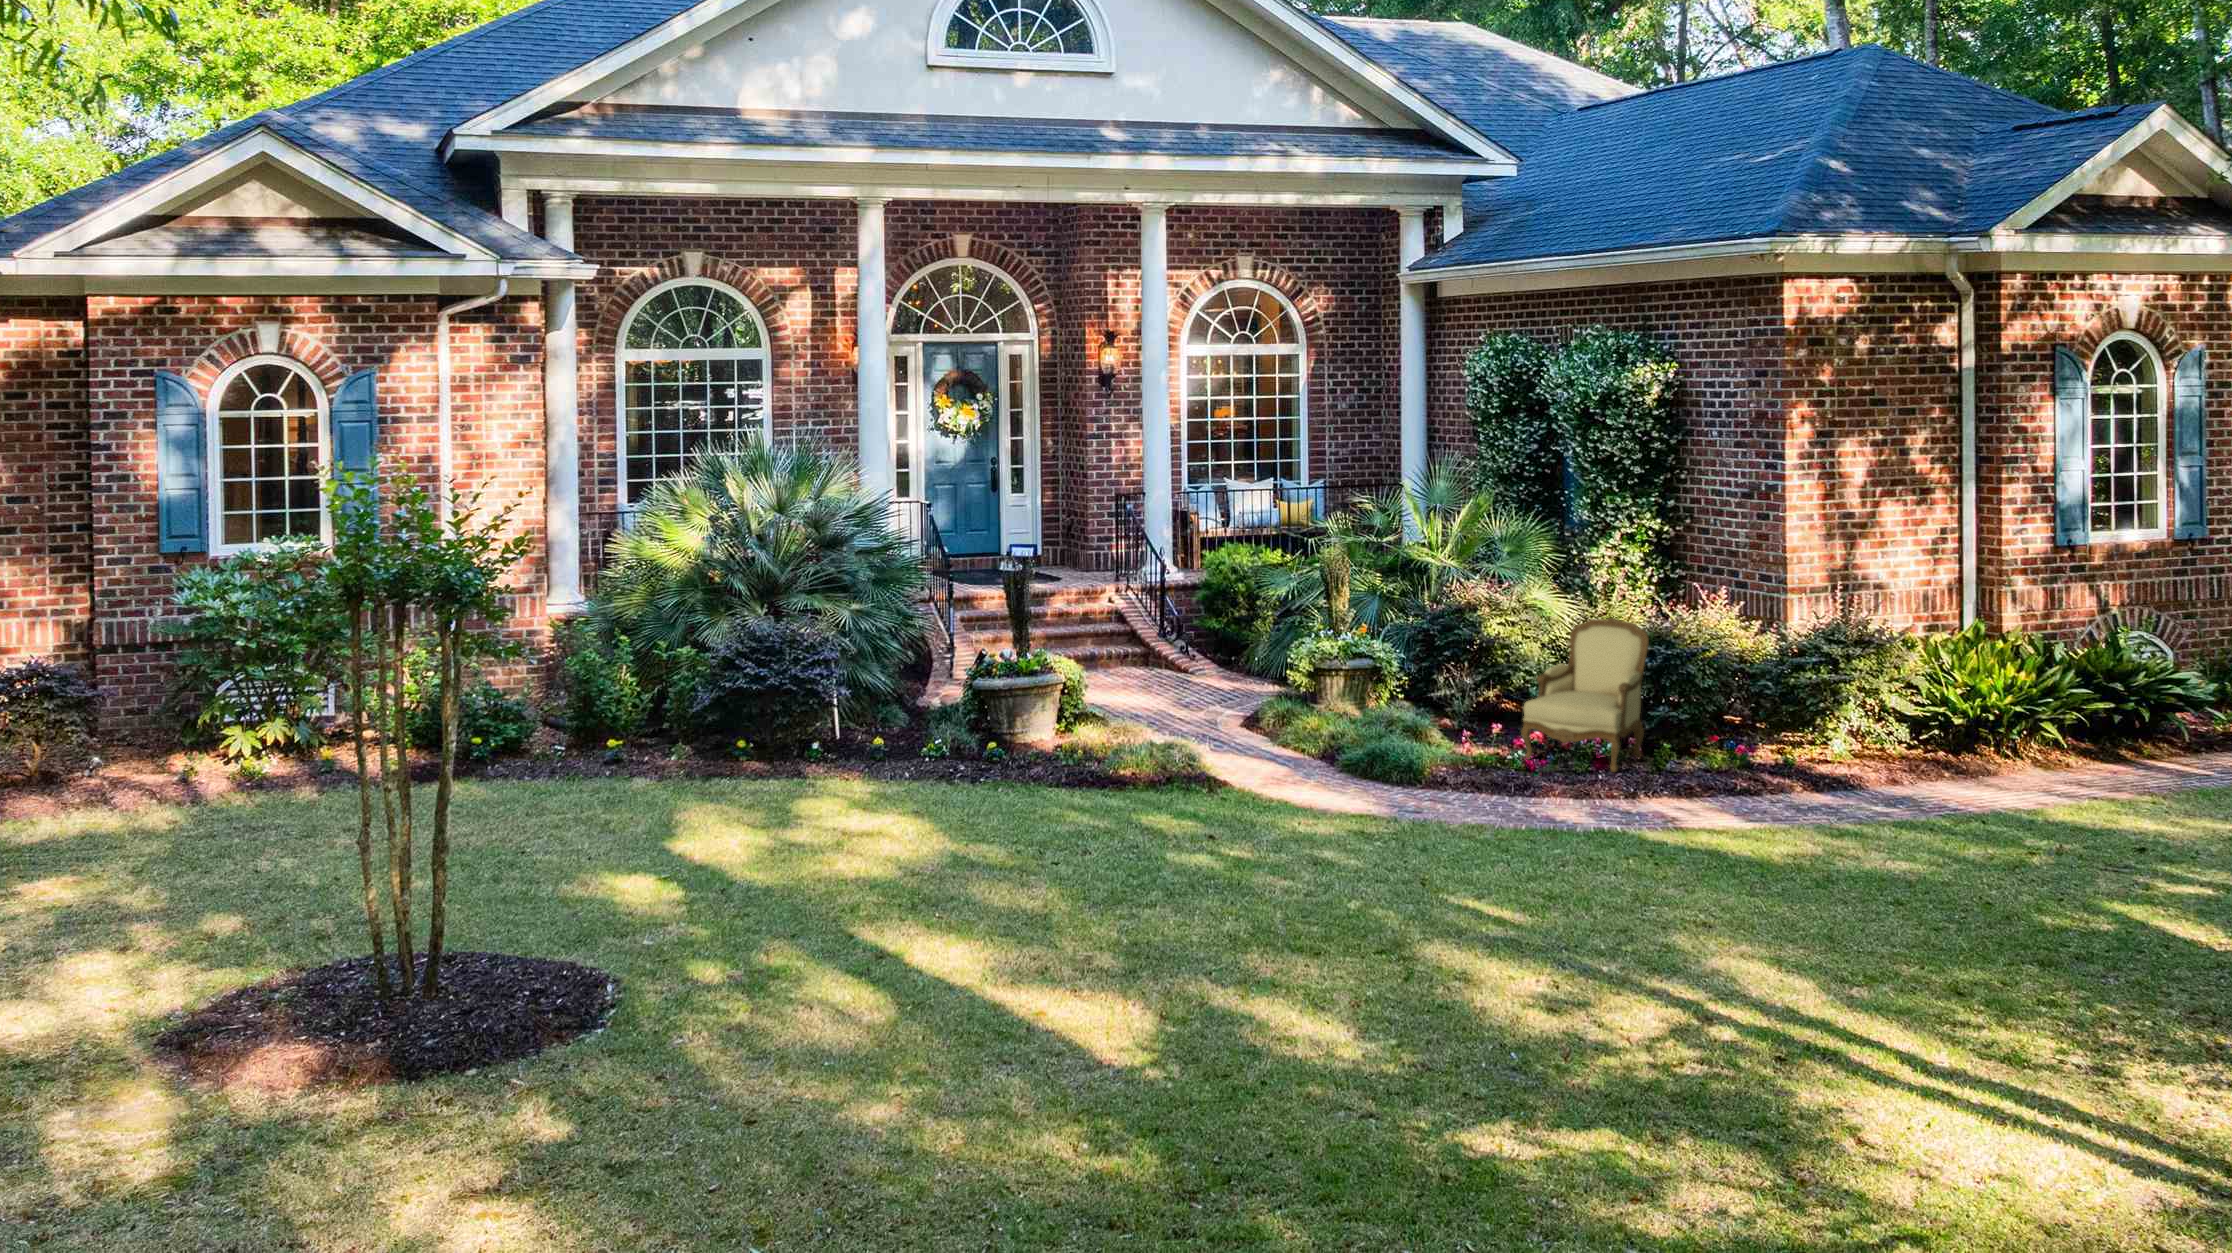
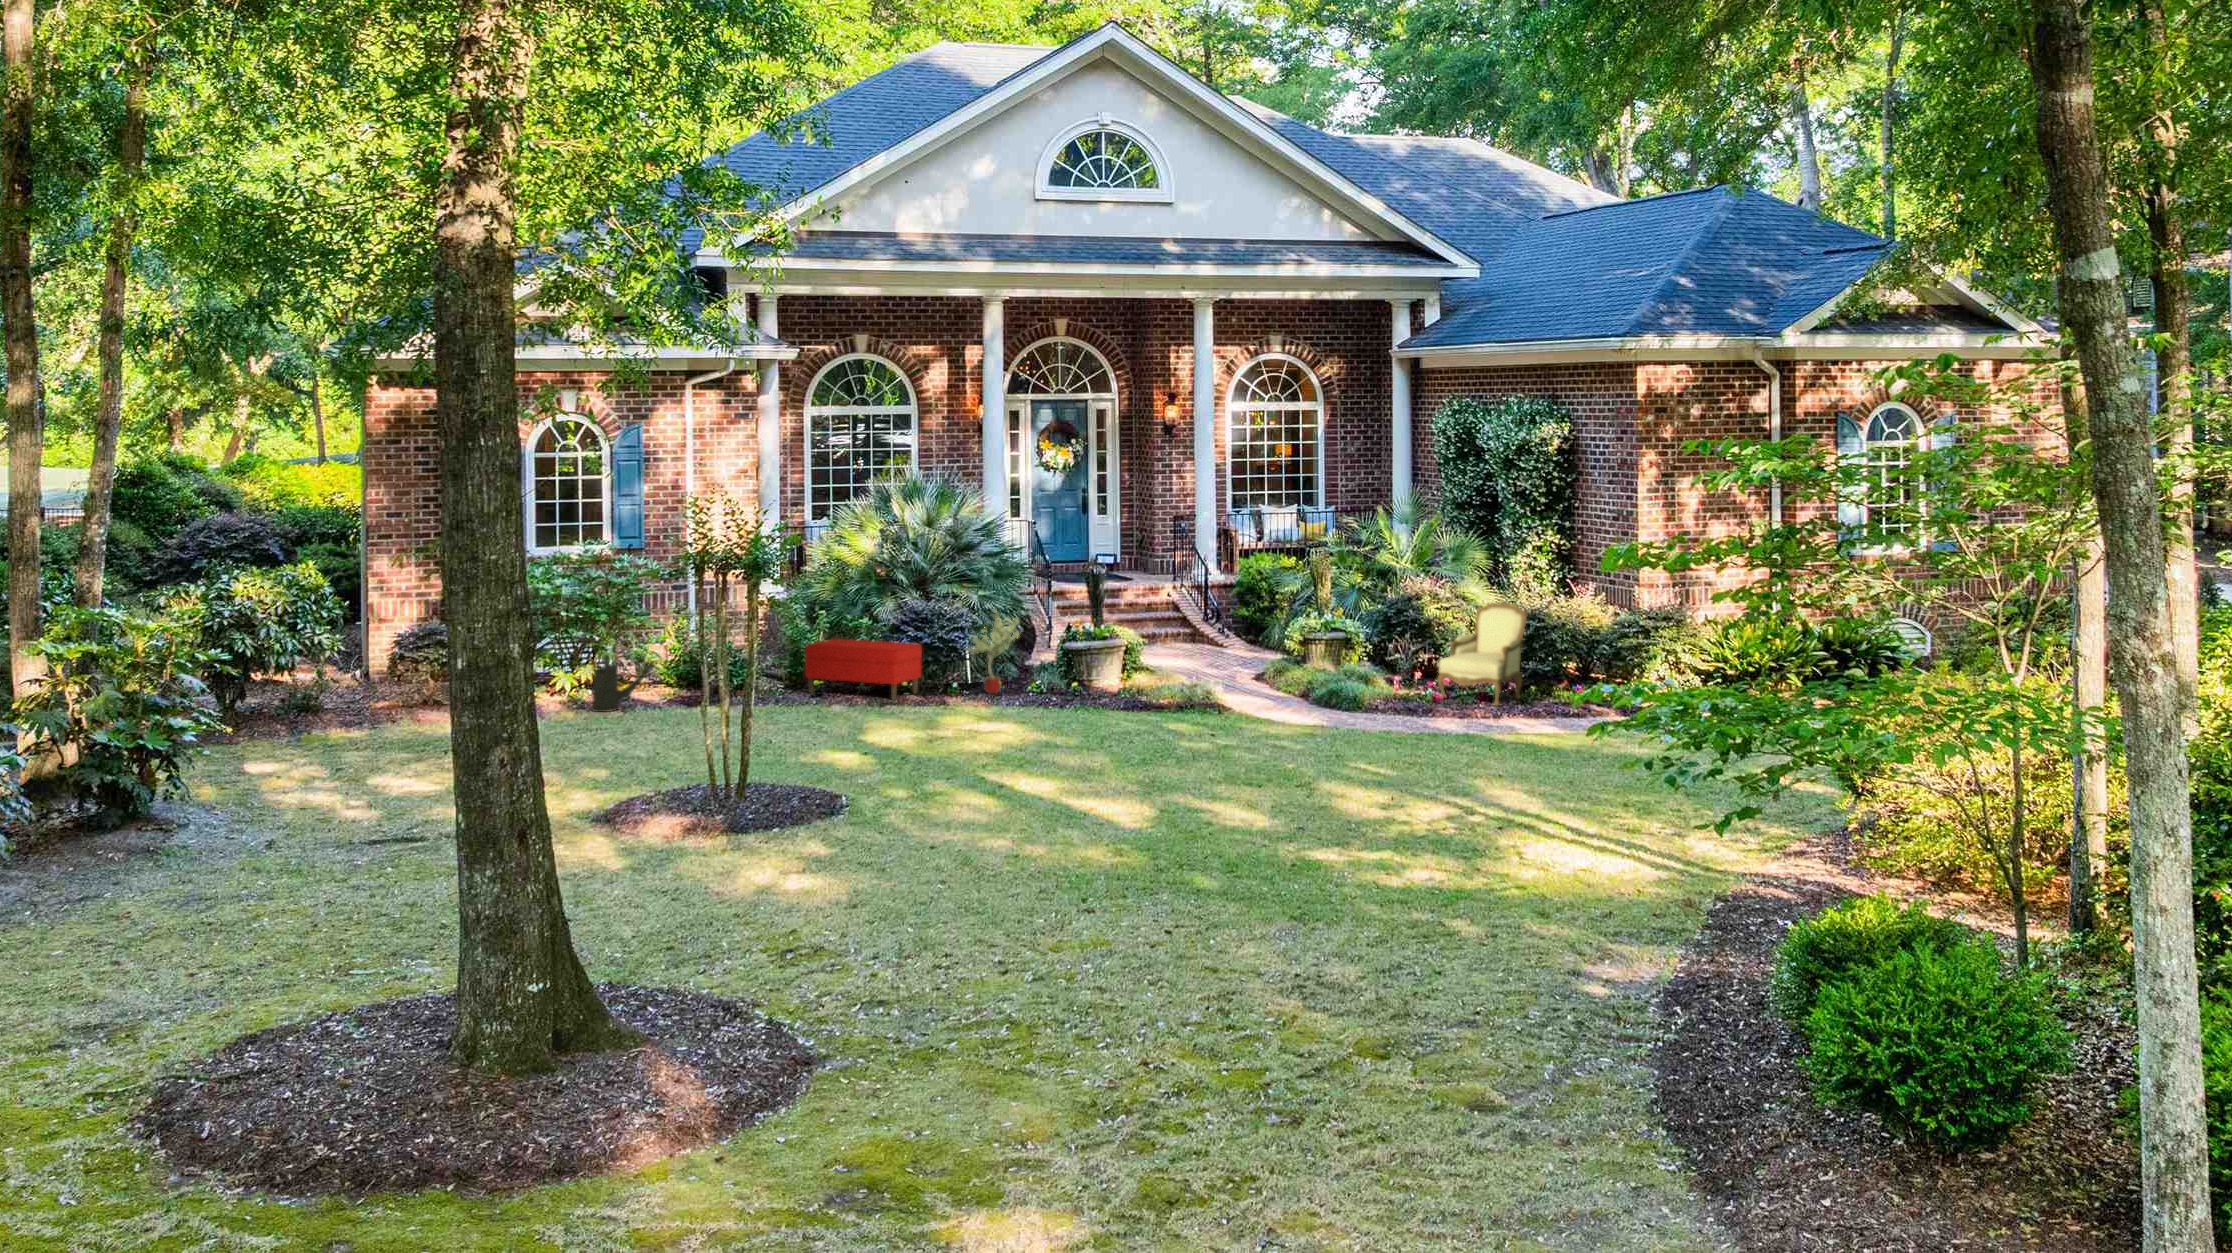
potted tree: none [833,633,913,758] -> present [967,610,1019,694]
bench: none [597,677,770,771] -> present [805,638,922,700]
watering can: none [250,712,362,799] -> present [591,655,653,712]

